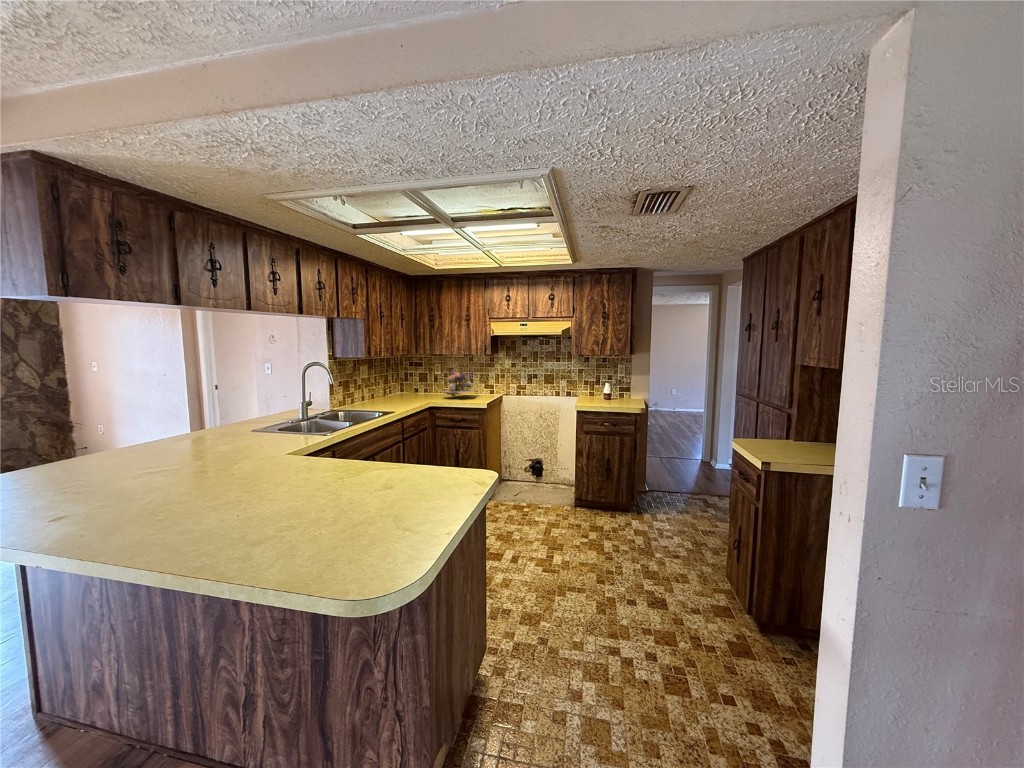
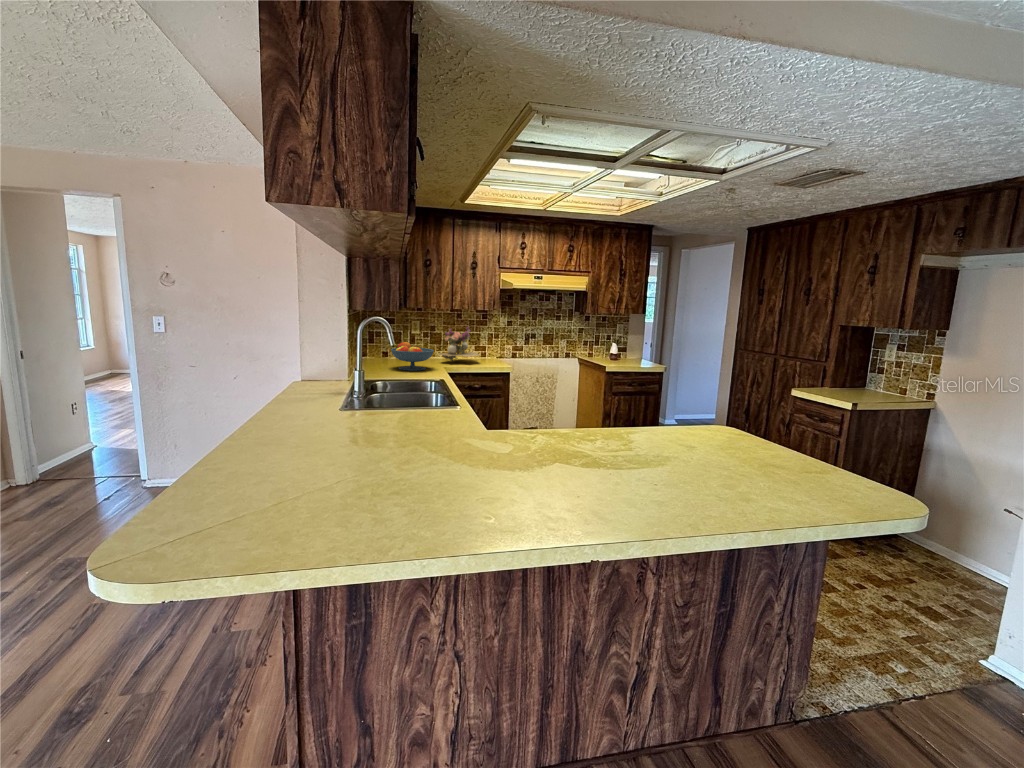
fruit bowl: none [390,381,424,404] -> present [391,342,434,371]

